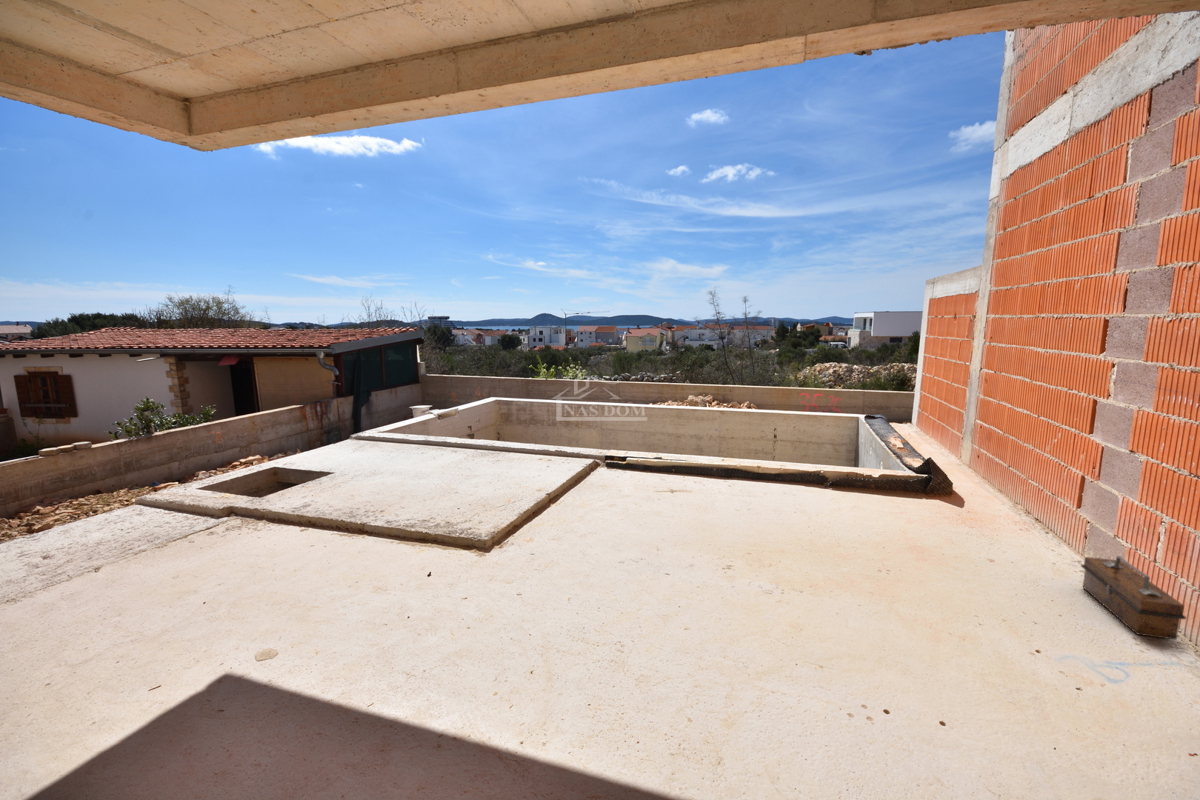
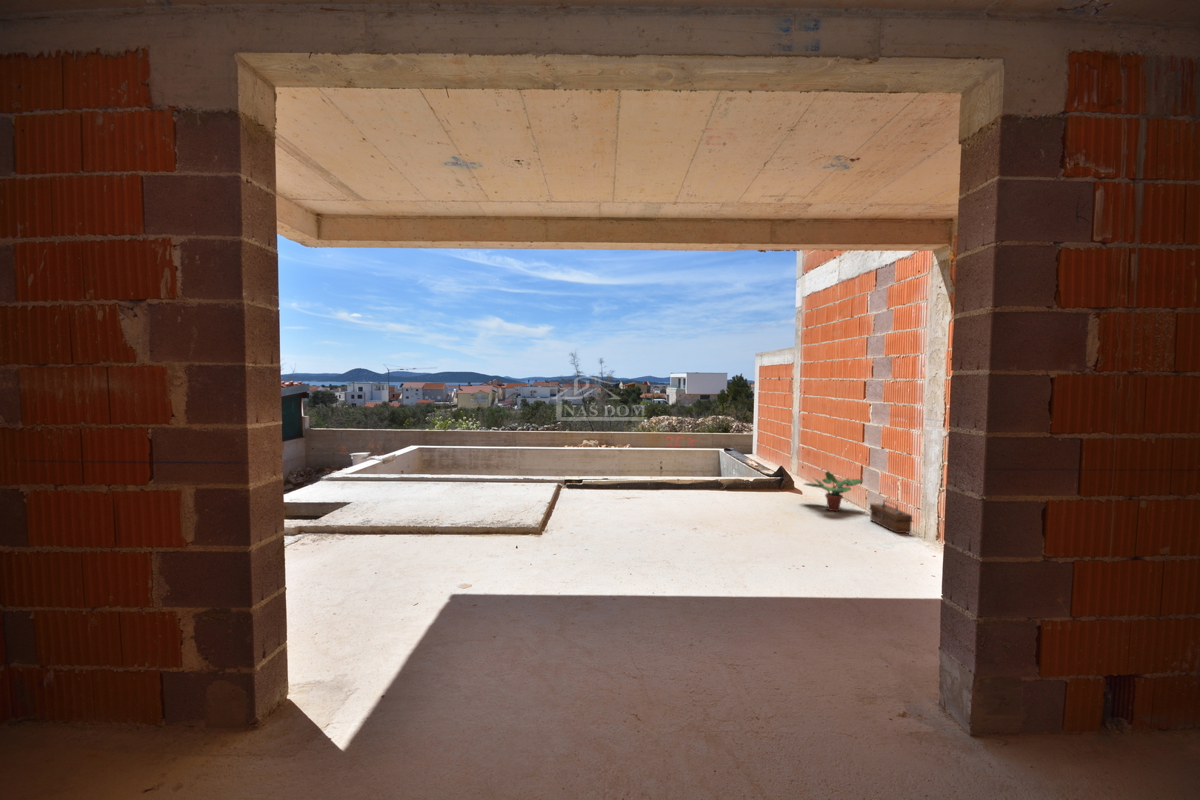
potted plant: none [956,482,1081,554] -> present [804,471,862,511]

